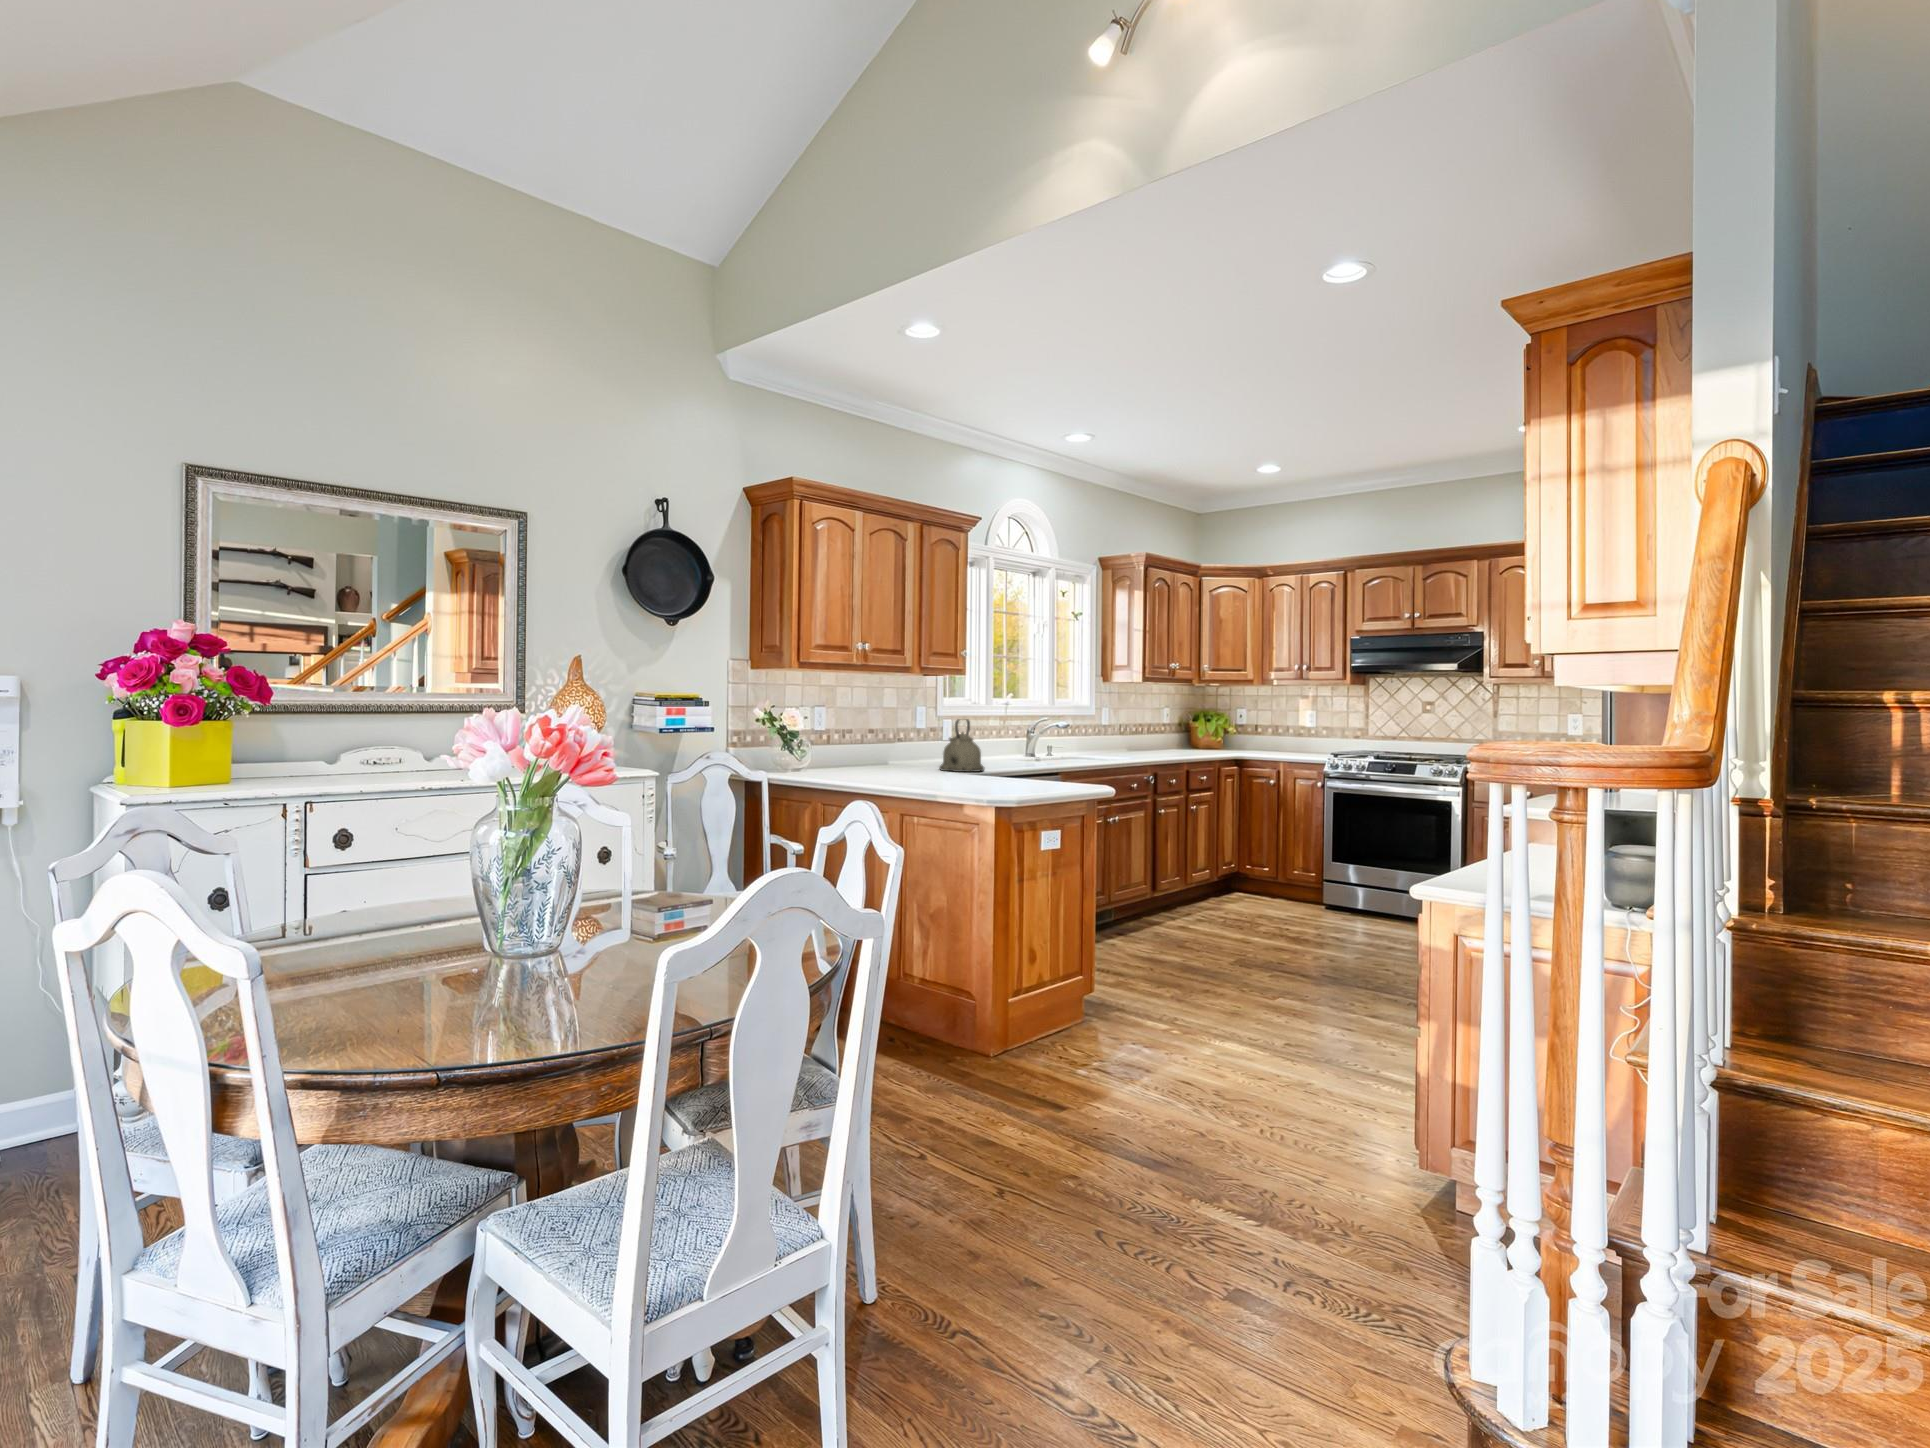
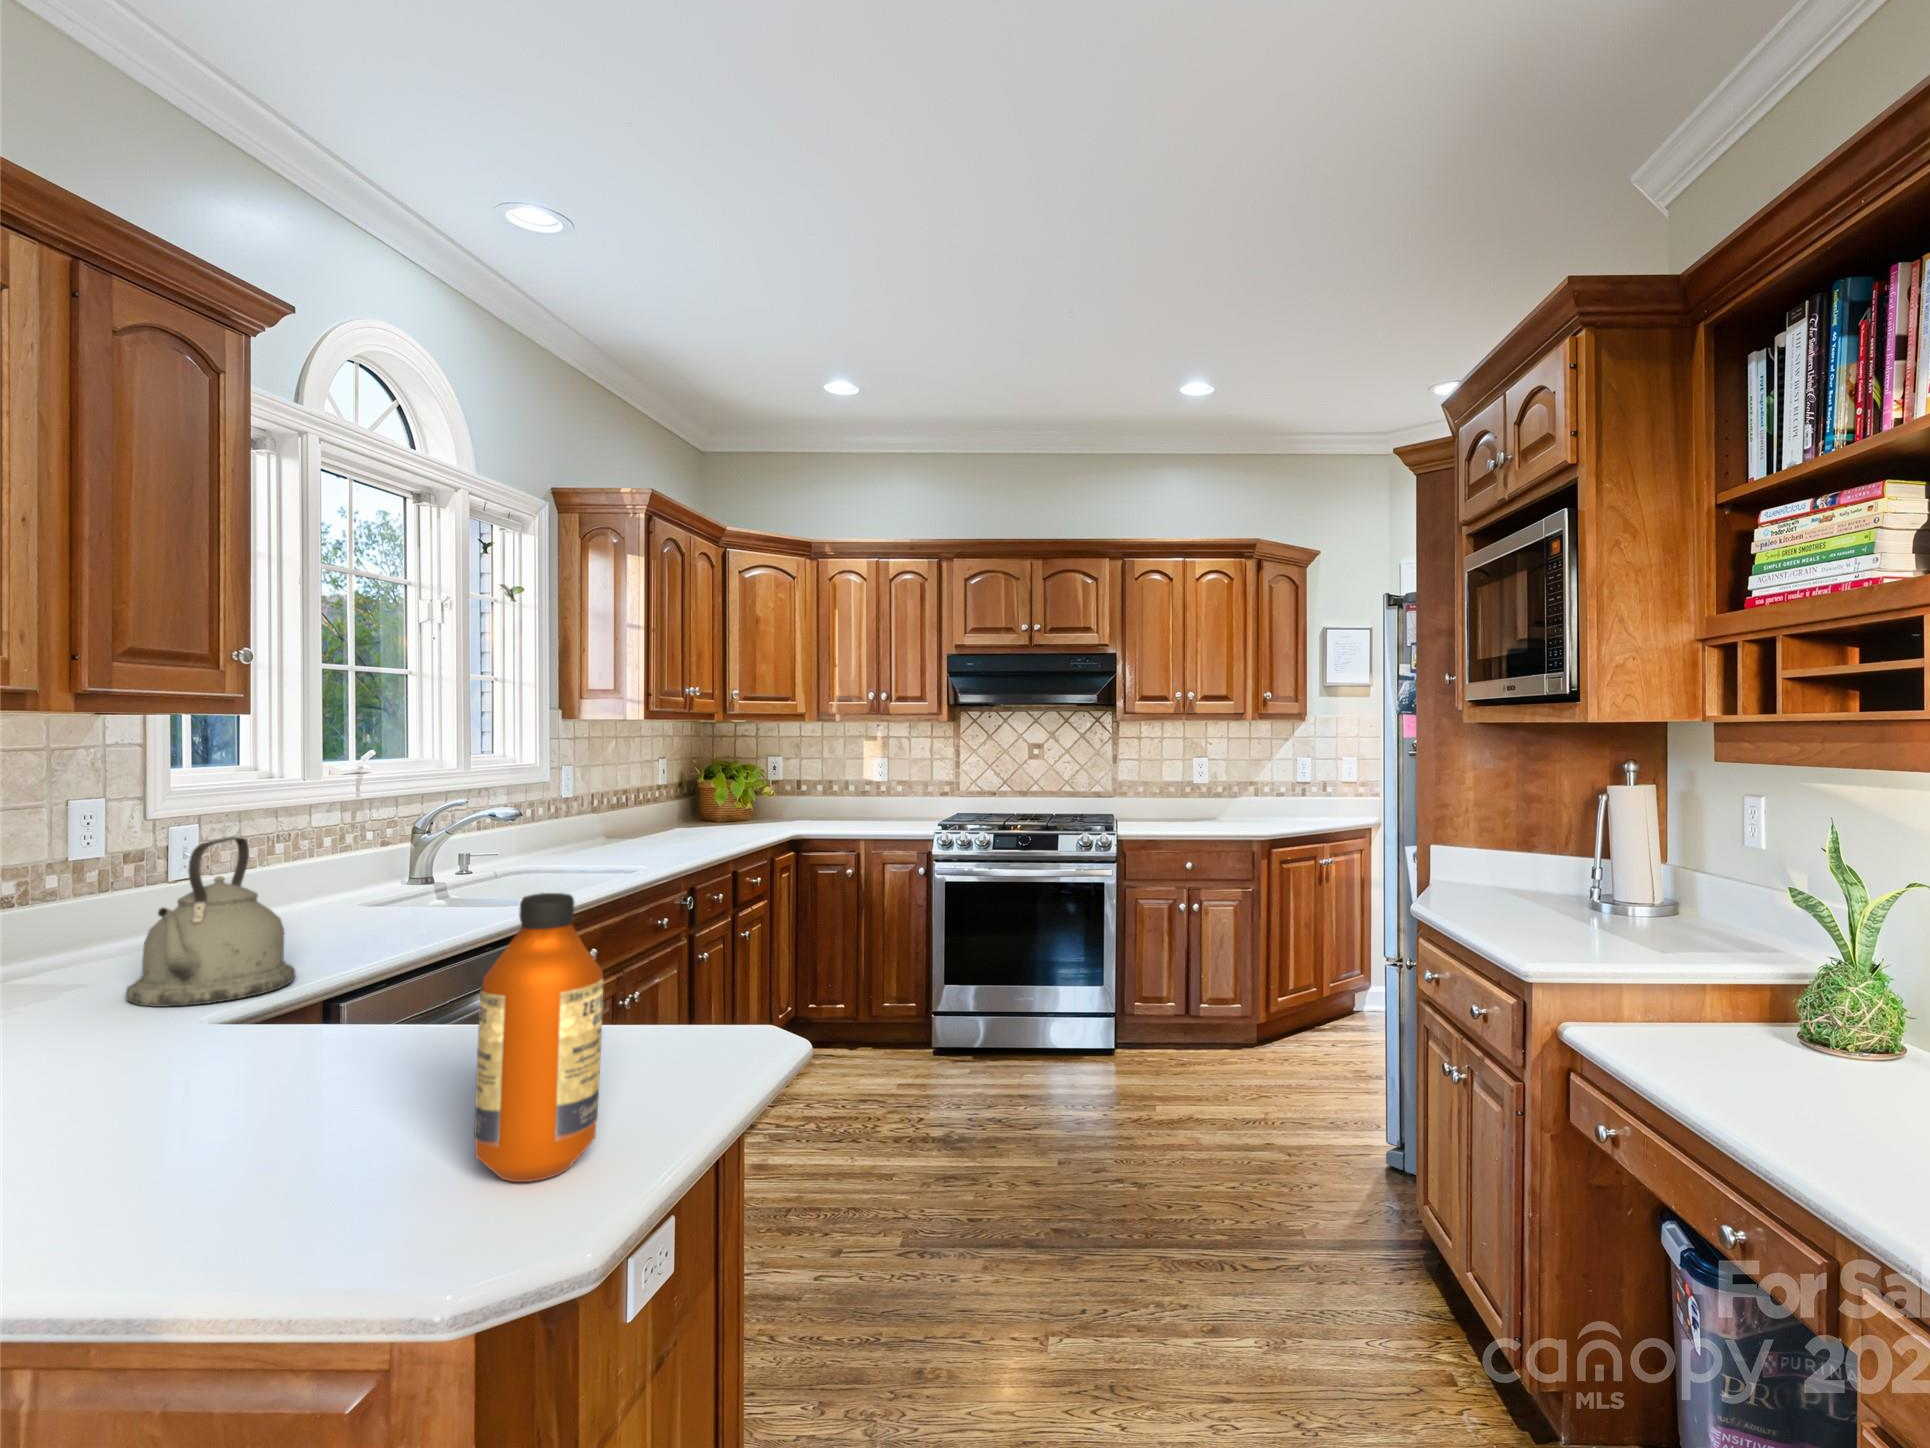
bottle: none [1023,721,1054,793] -> present [474,893,603,1182]

